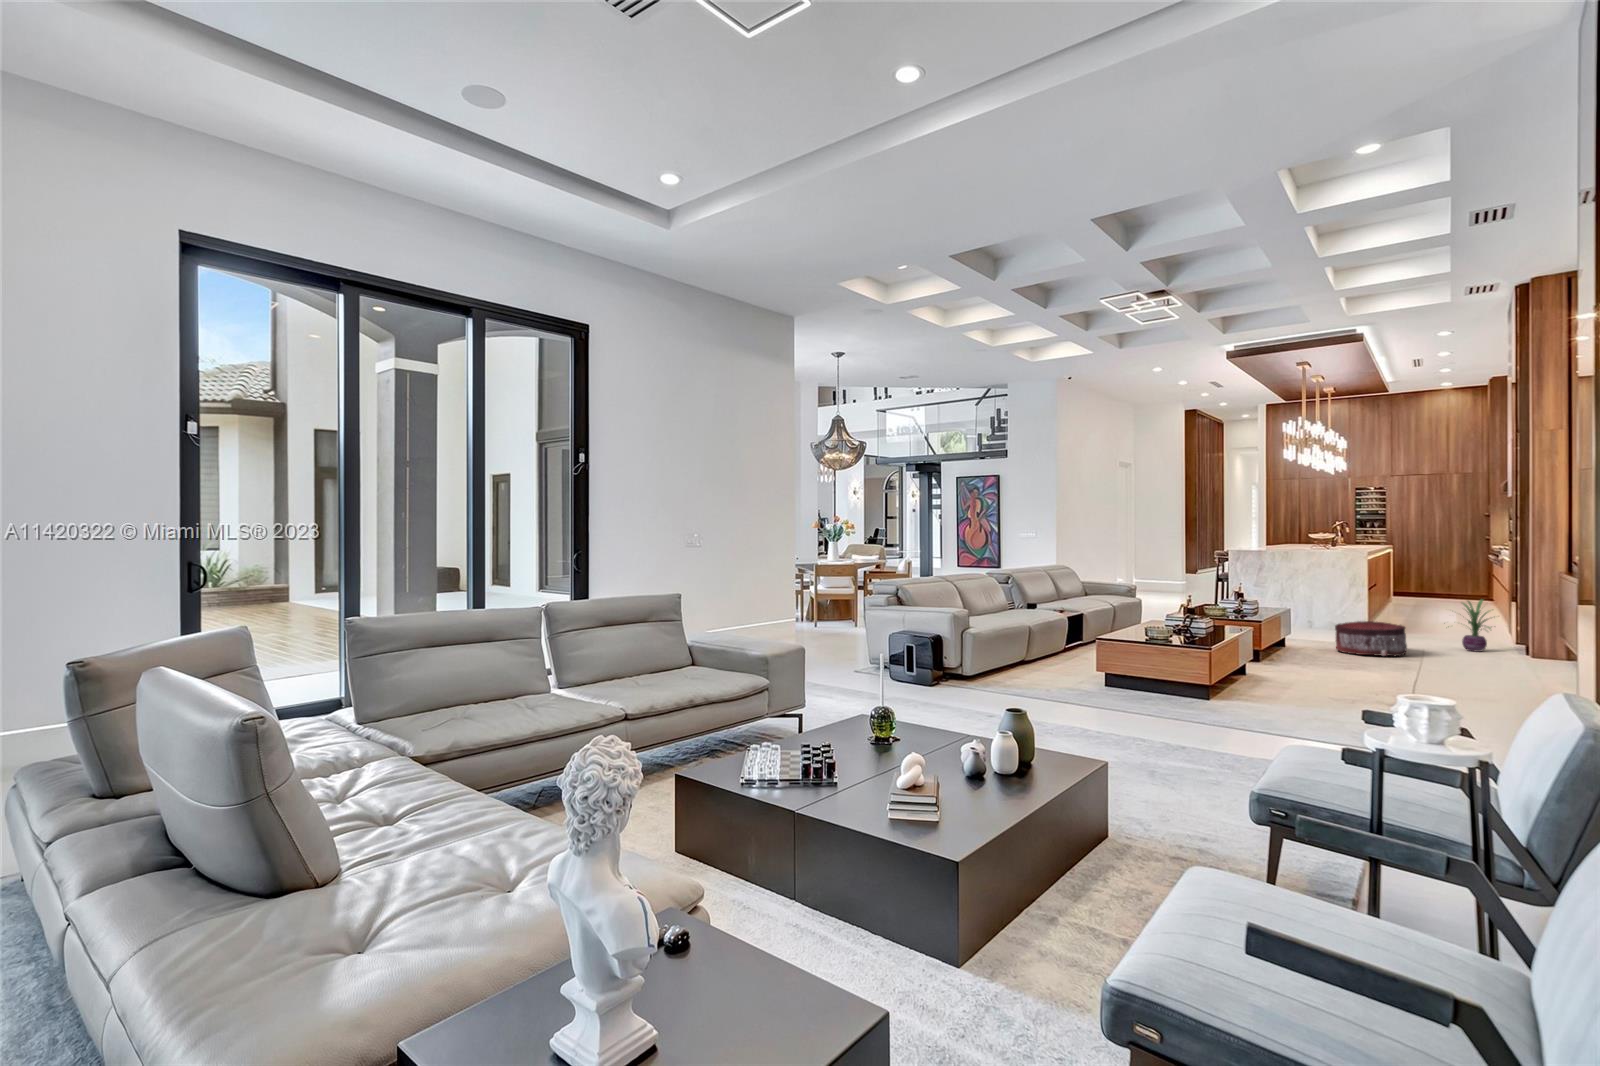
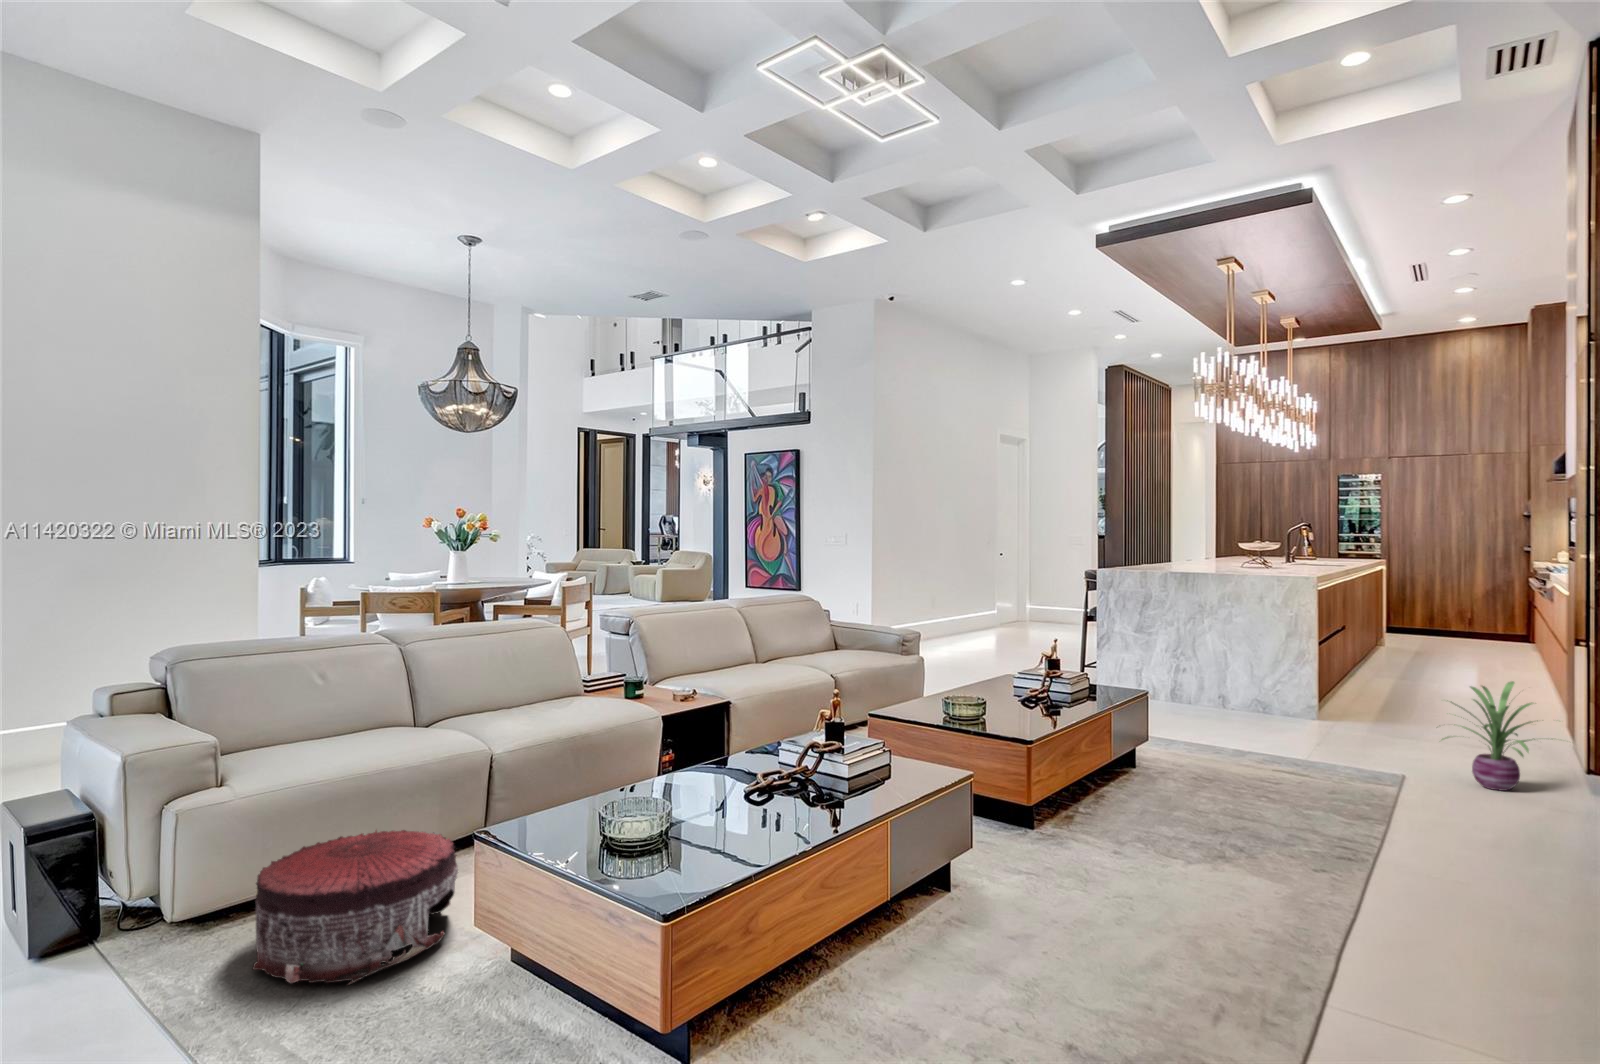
pouf: present [1335,621,1407,656] -> present [253,830,458,985]

